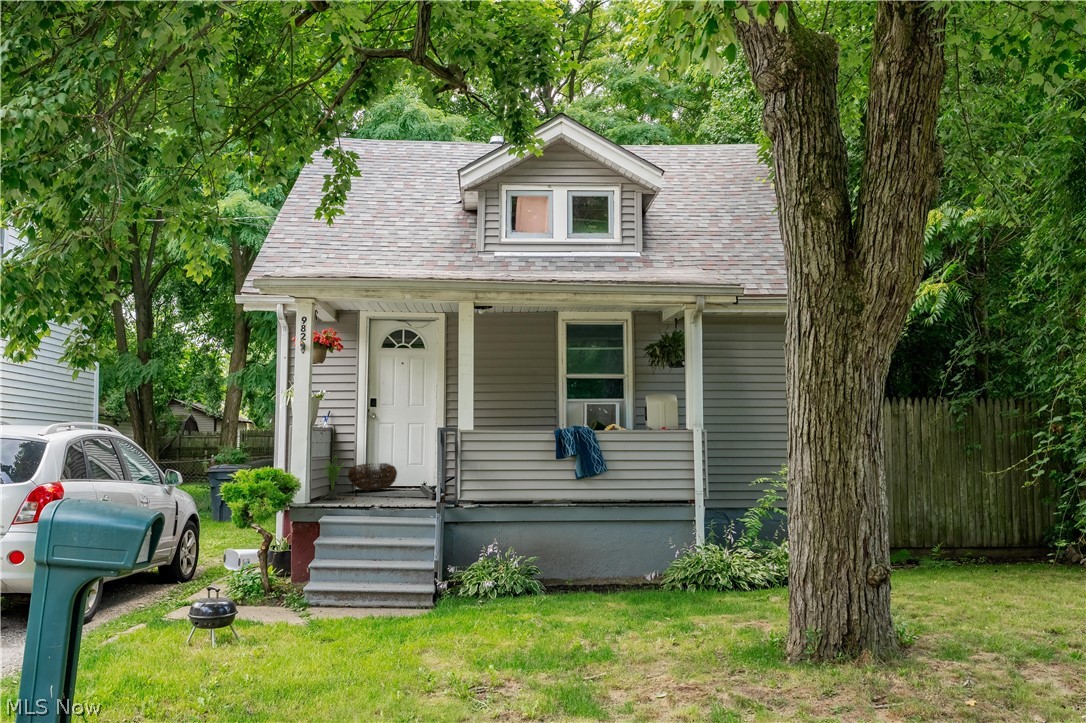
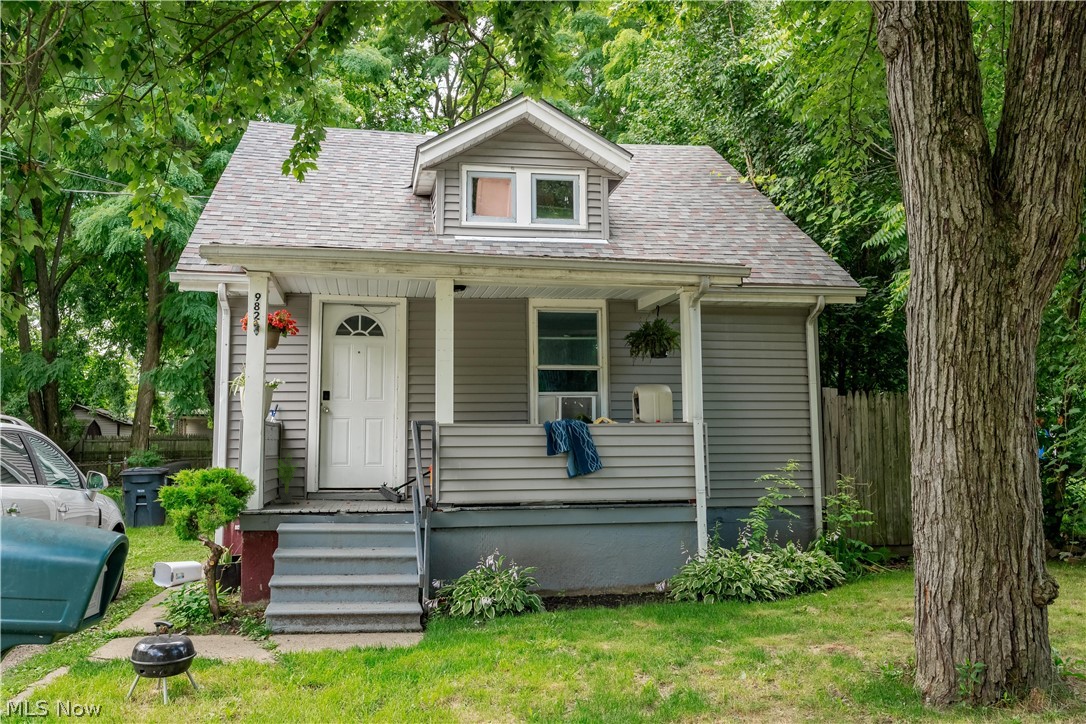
basket: present [348,463,397,491] -> none [300,462,355,492]

